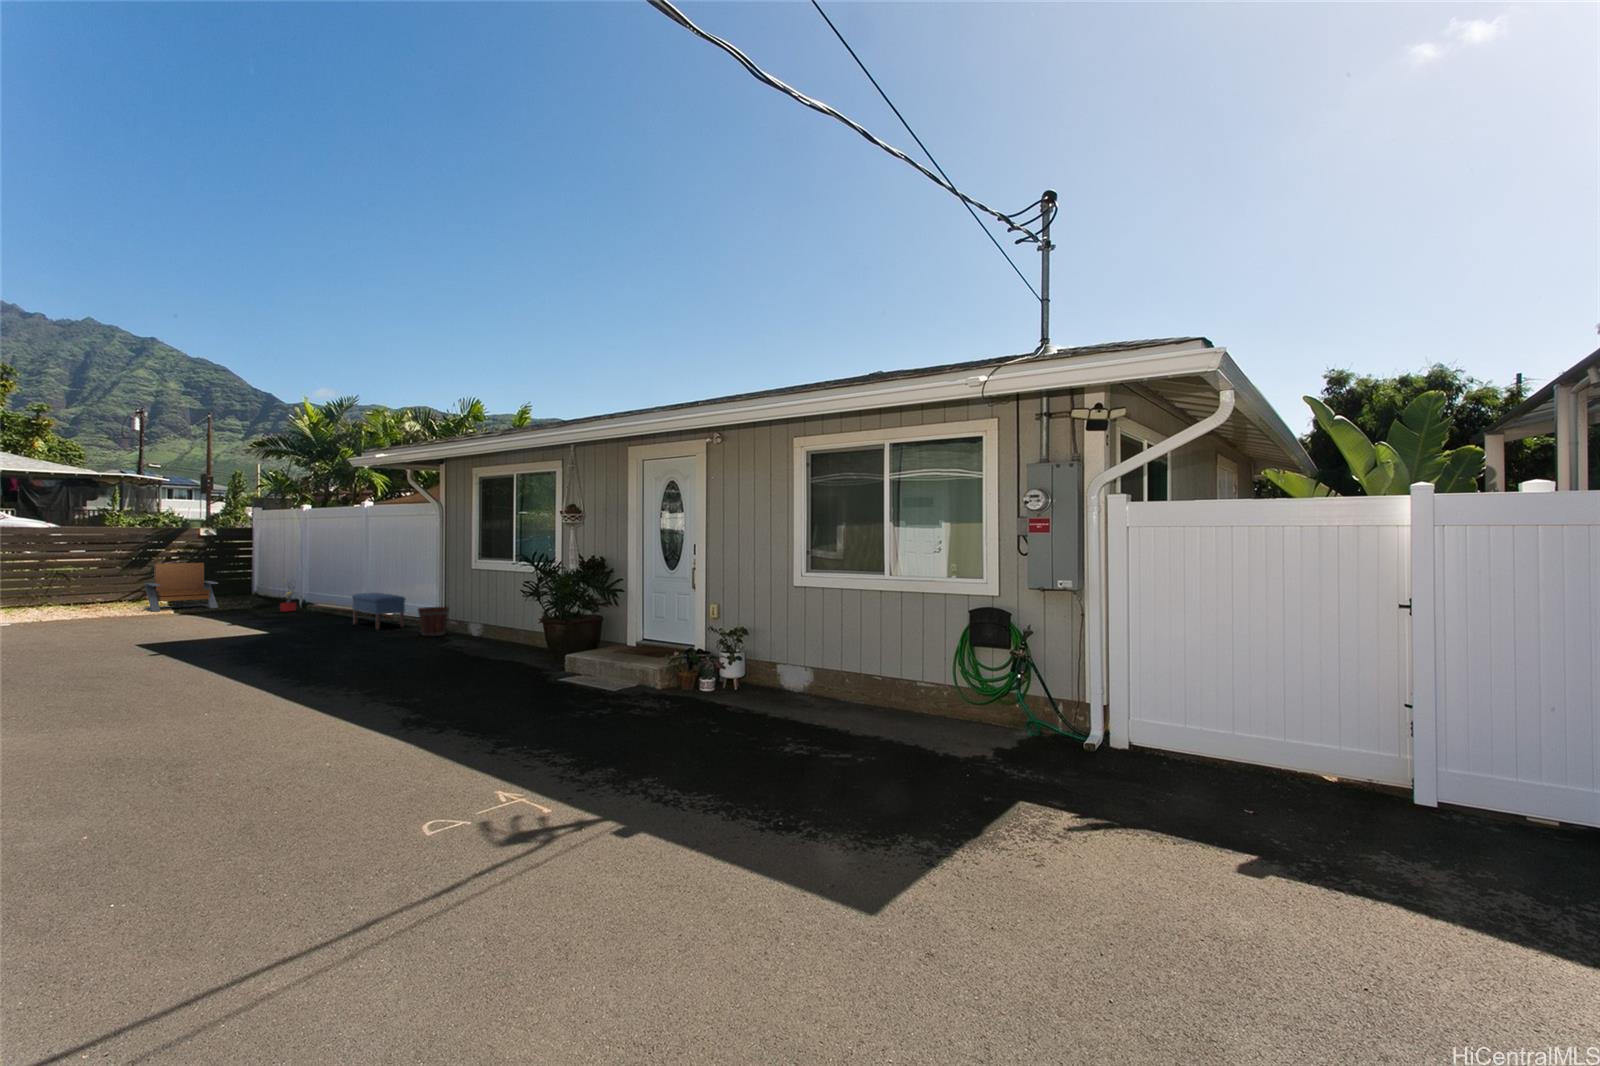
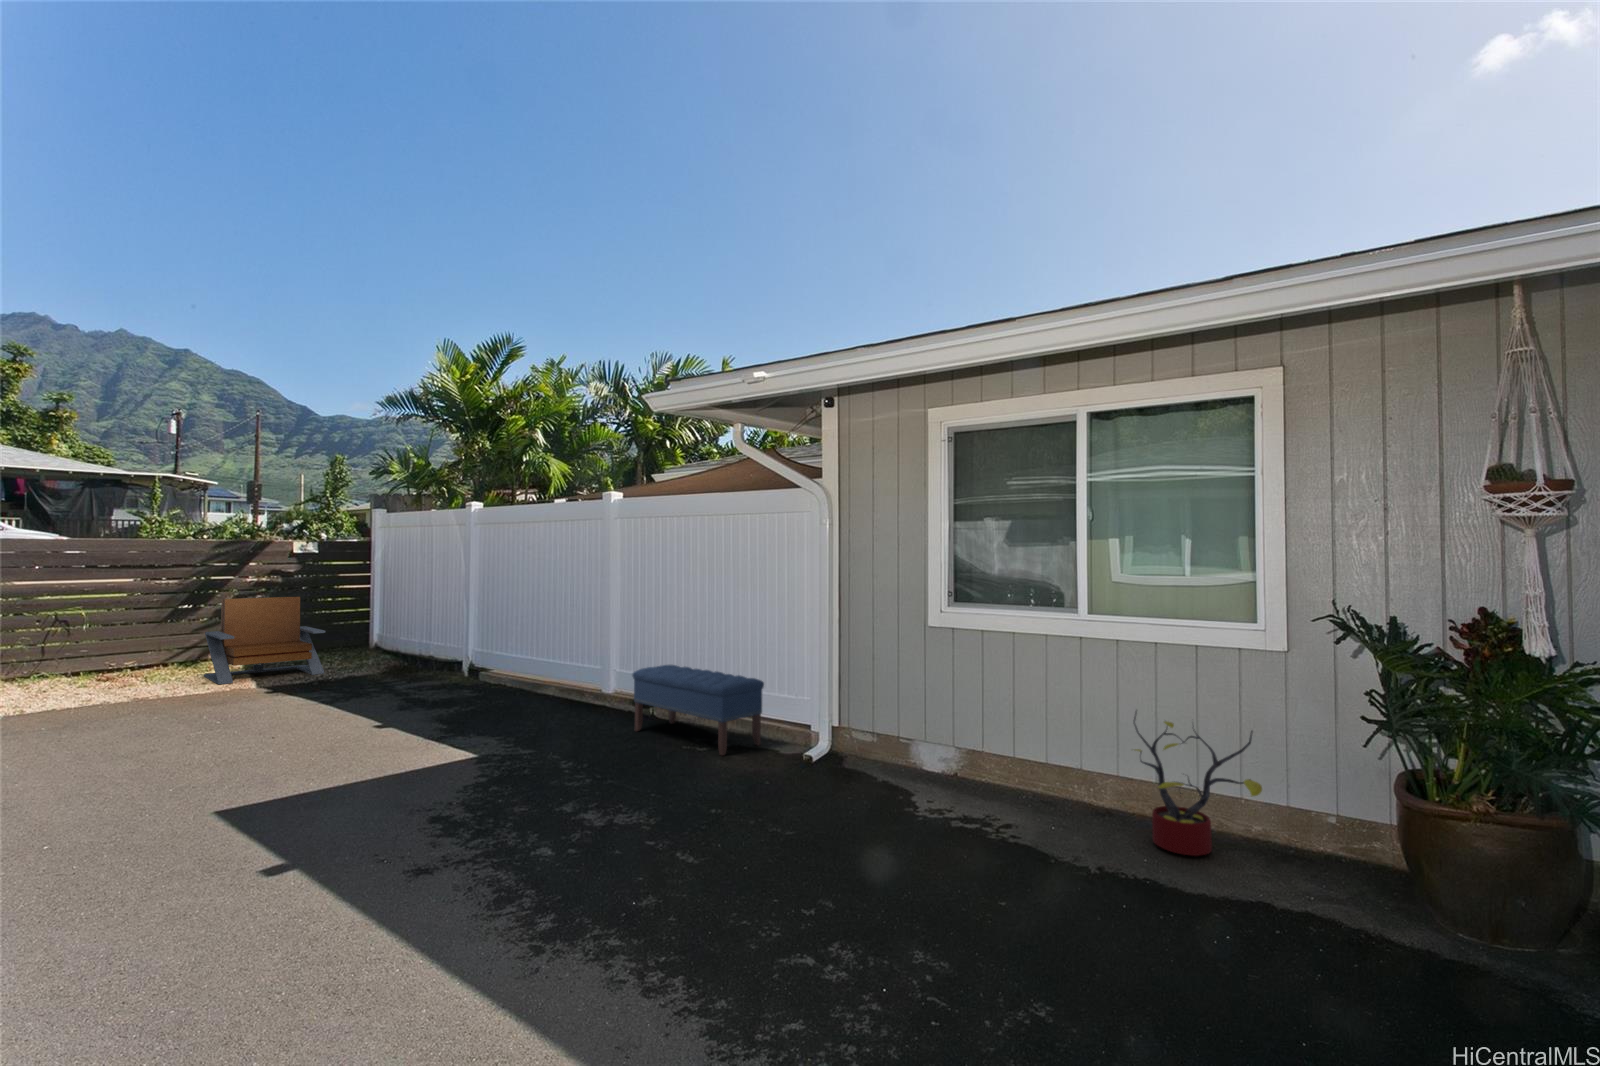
decorative plant: present [280,584,296,612] -> present [1134,712,1262,856]
bucket: present [418,606,449,636] -> none [864,710,930,791]

